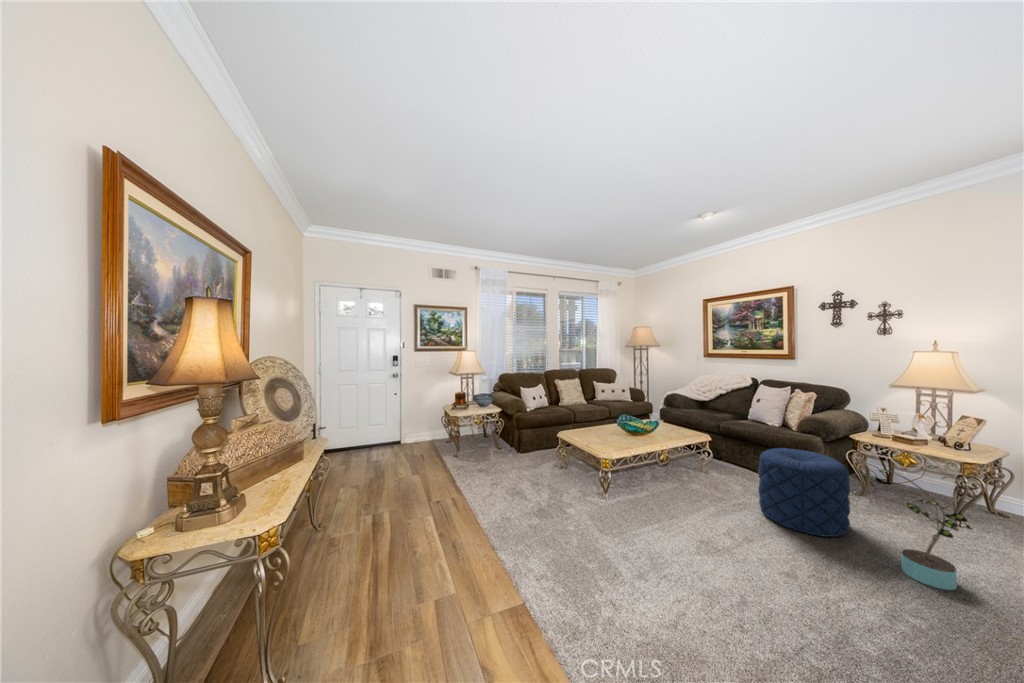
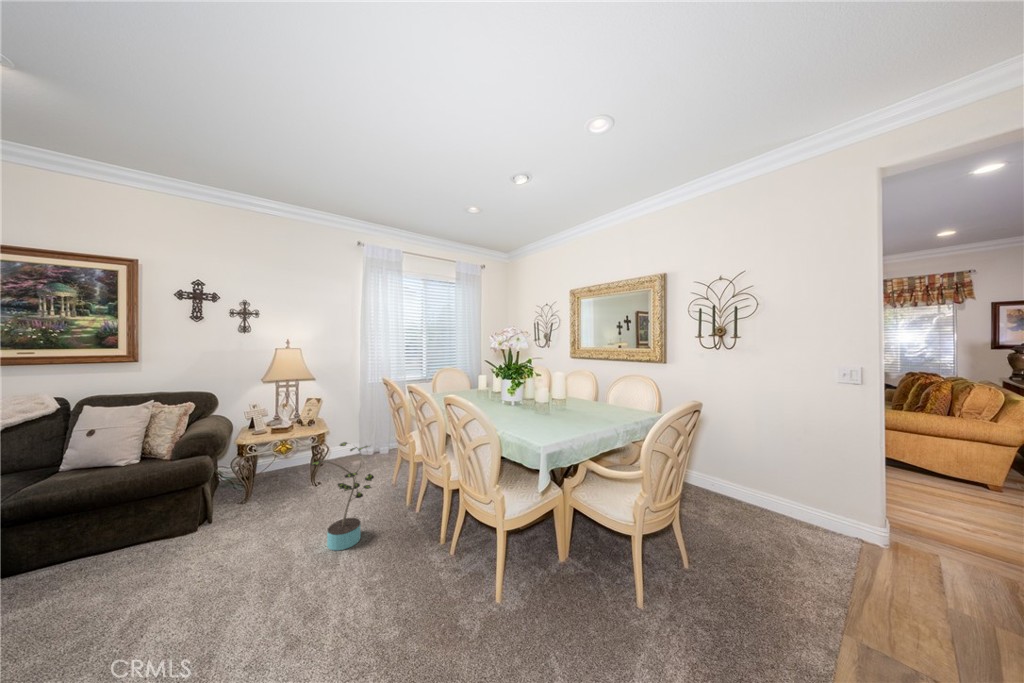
pouf: present [758,448,850,537] -> none [150,473,275,604]

